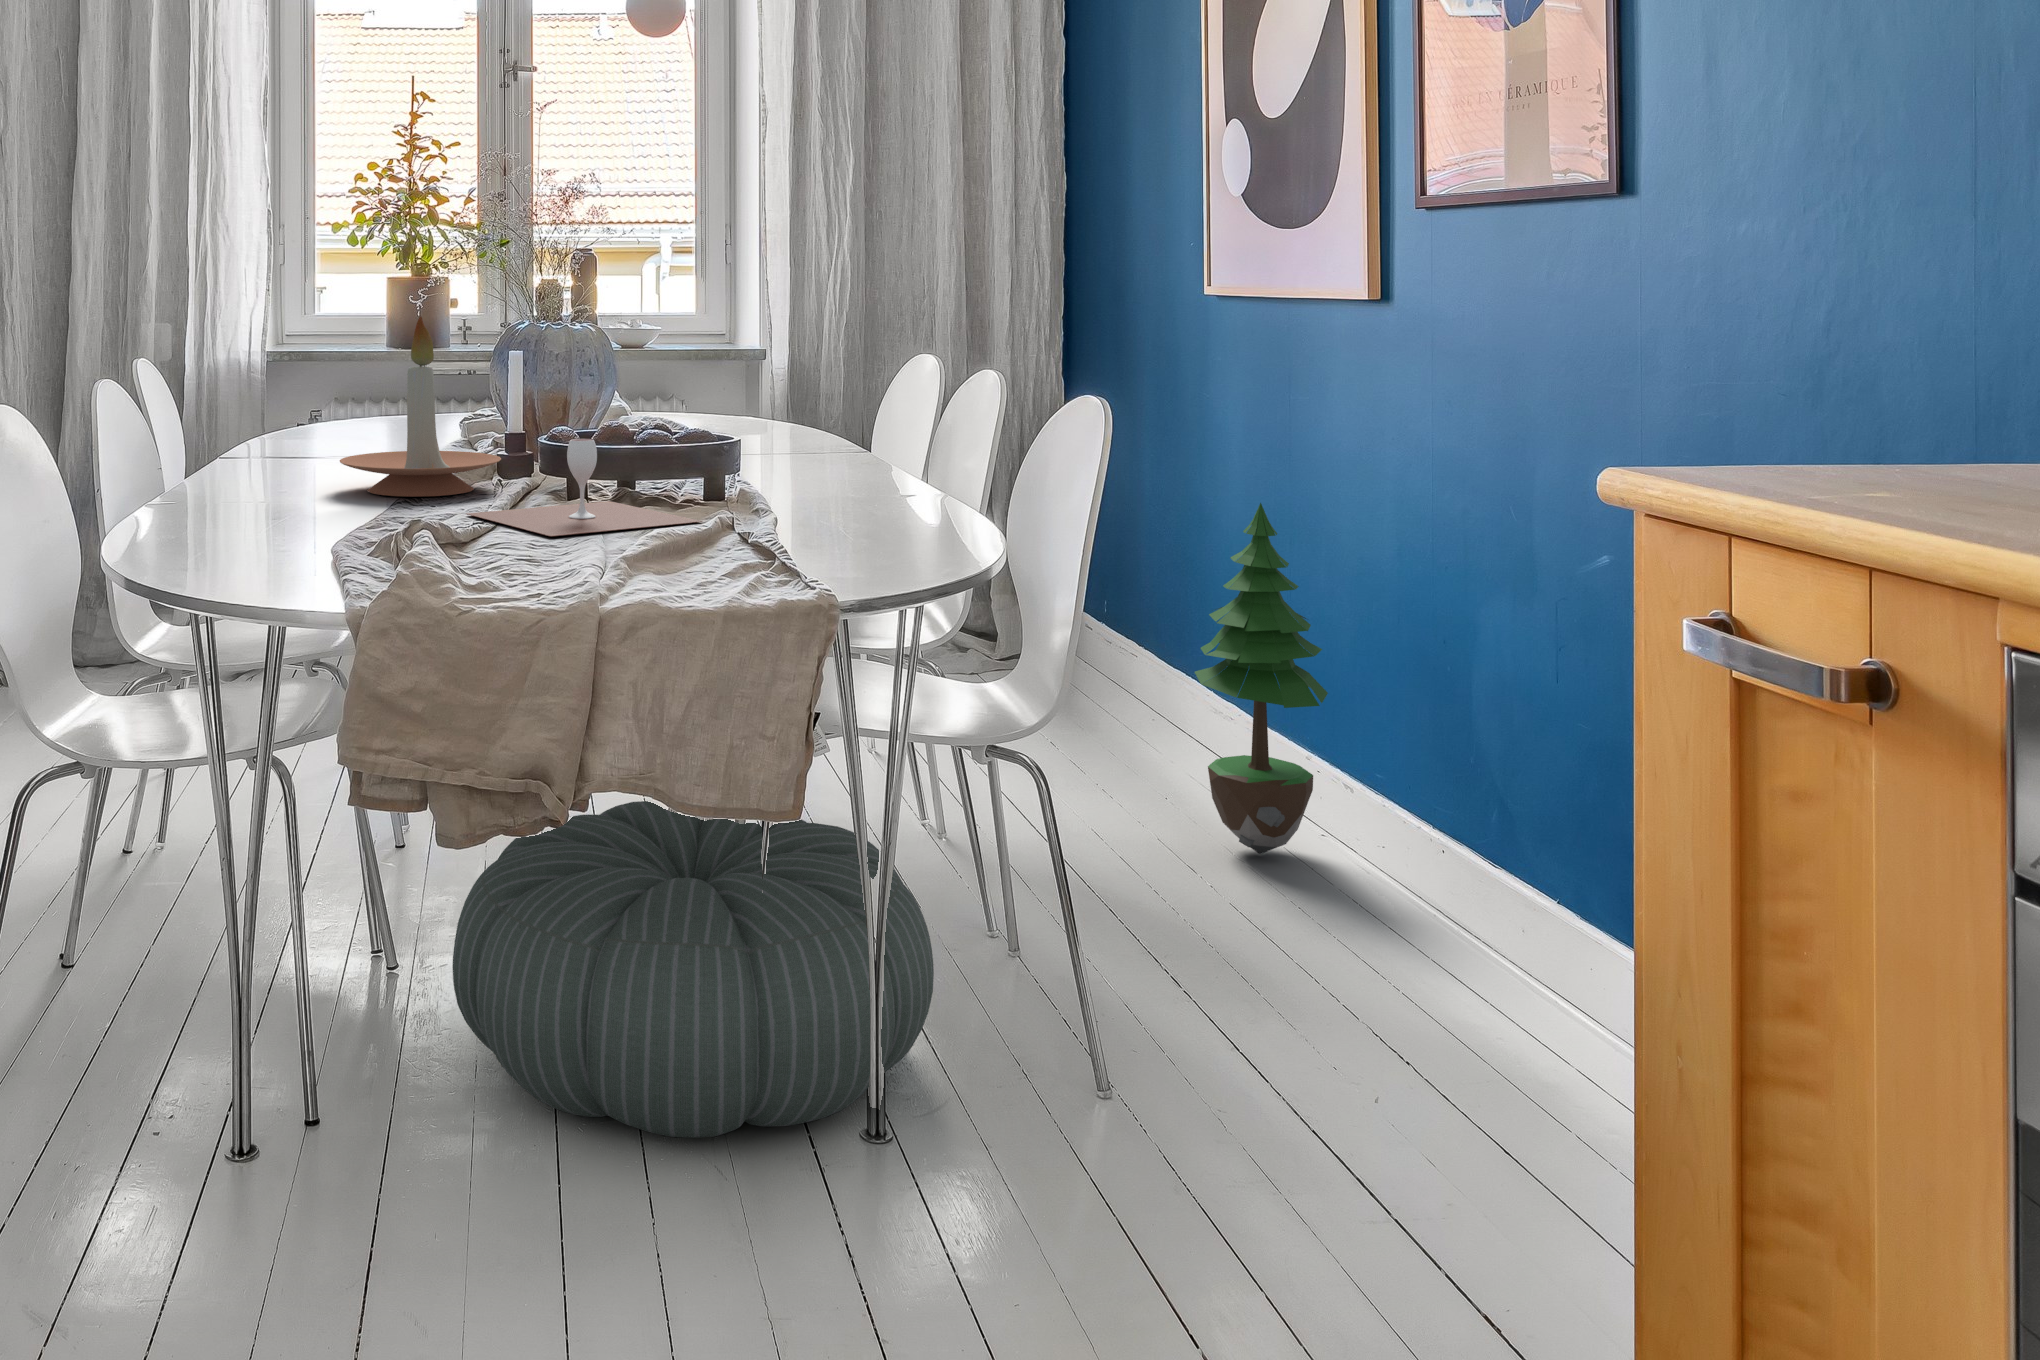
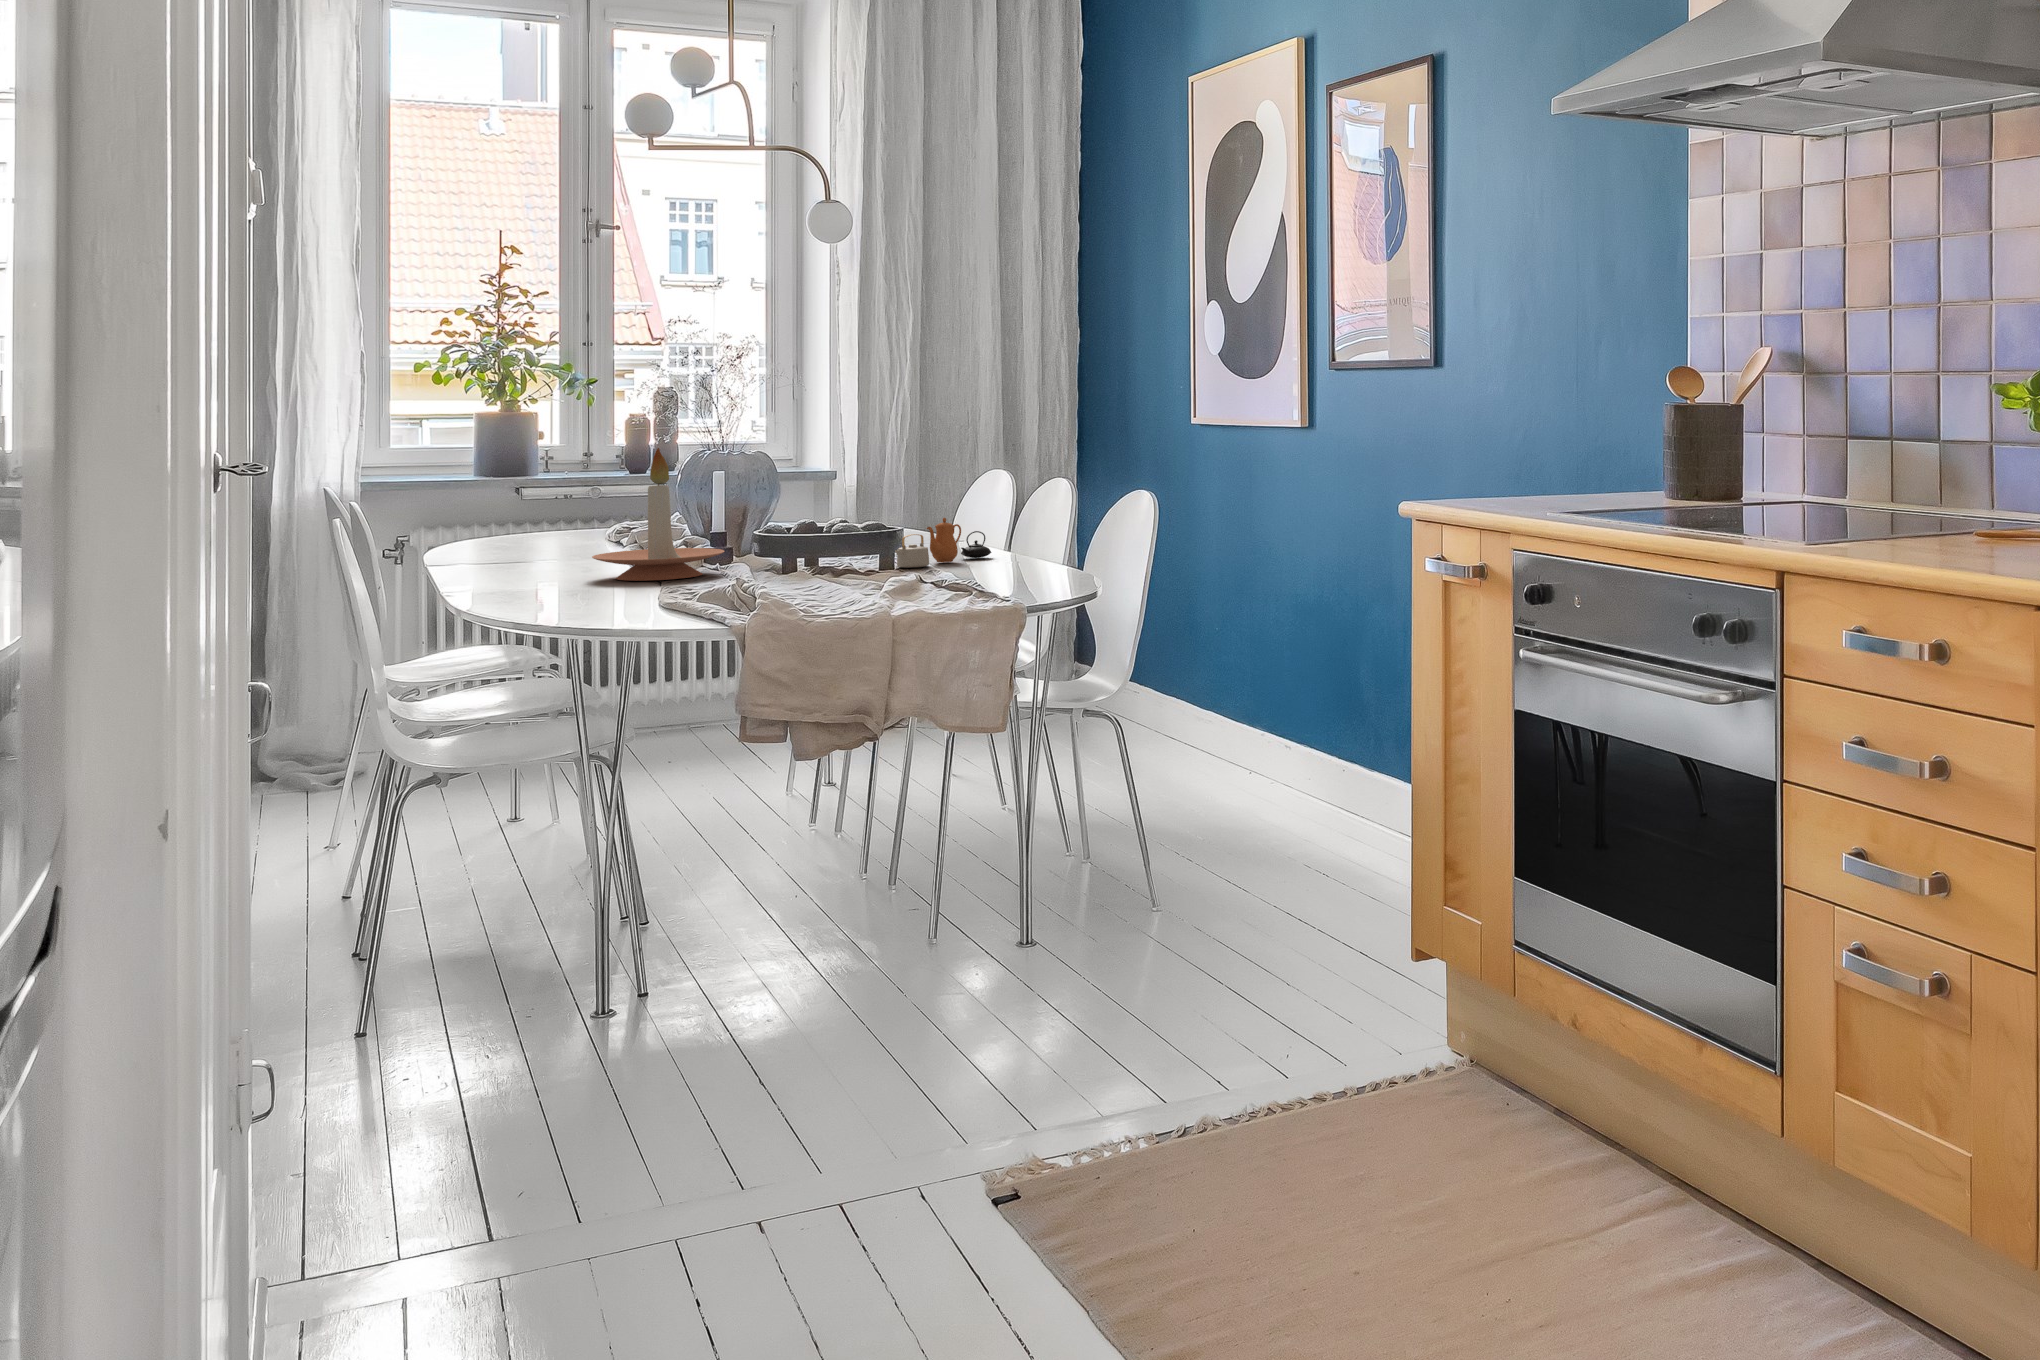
teapot: none [714,428,862,501] -> present [895,518,991,567]
wine glass: present [466,439,702,537] -> none [723,528,901,591]
potted tree: present [1195,503,1328,854] -> none [1197,558,1280,789]
pouf: present [452,801,934,1138] -> none [724,776,1057,966]

